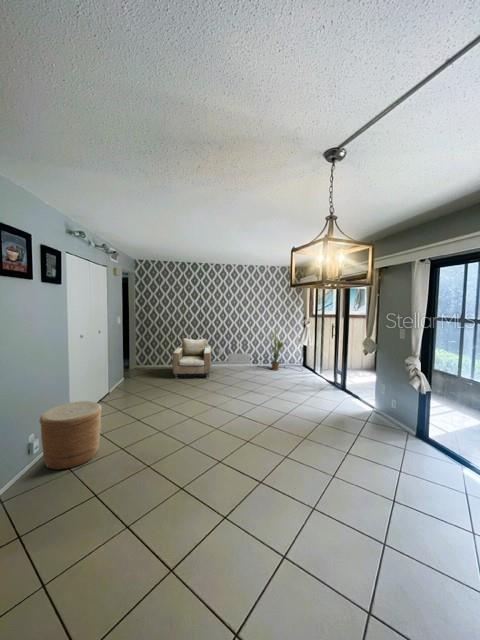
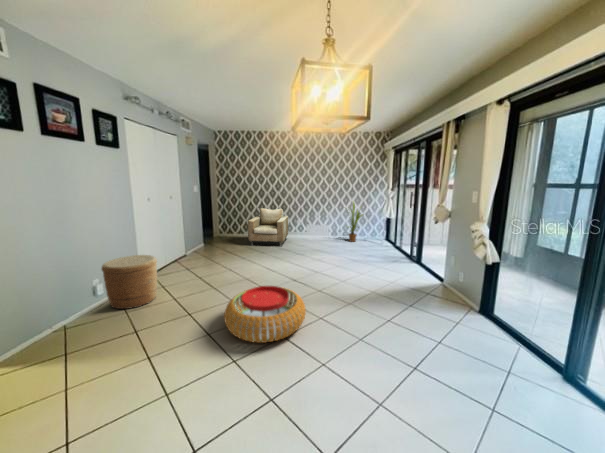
pouf: none [194,427,277,494] -> present [224,286,306,343]

